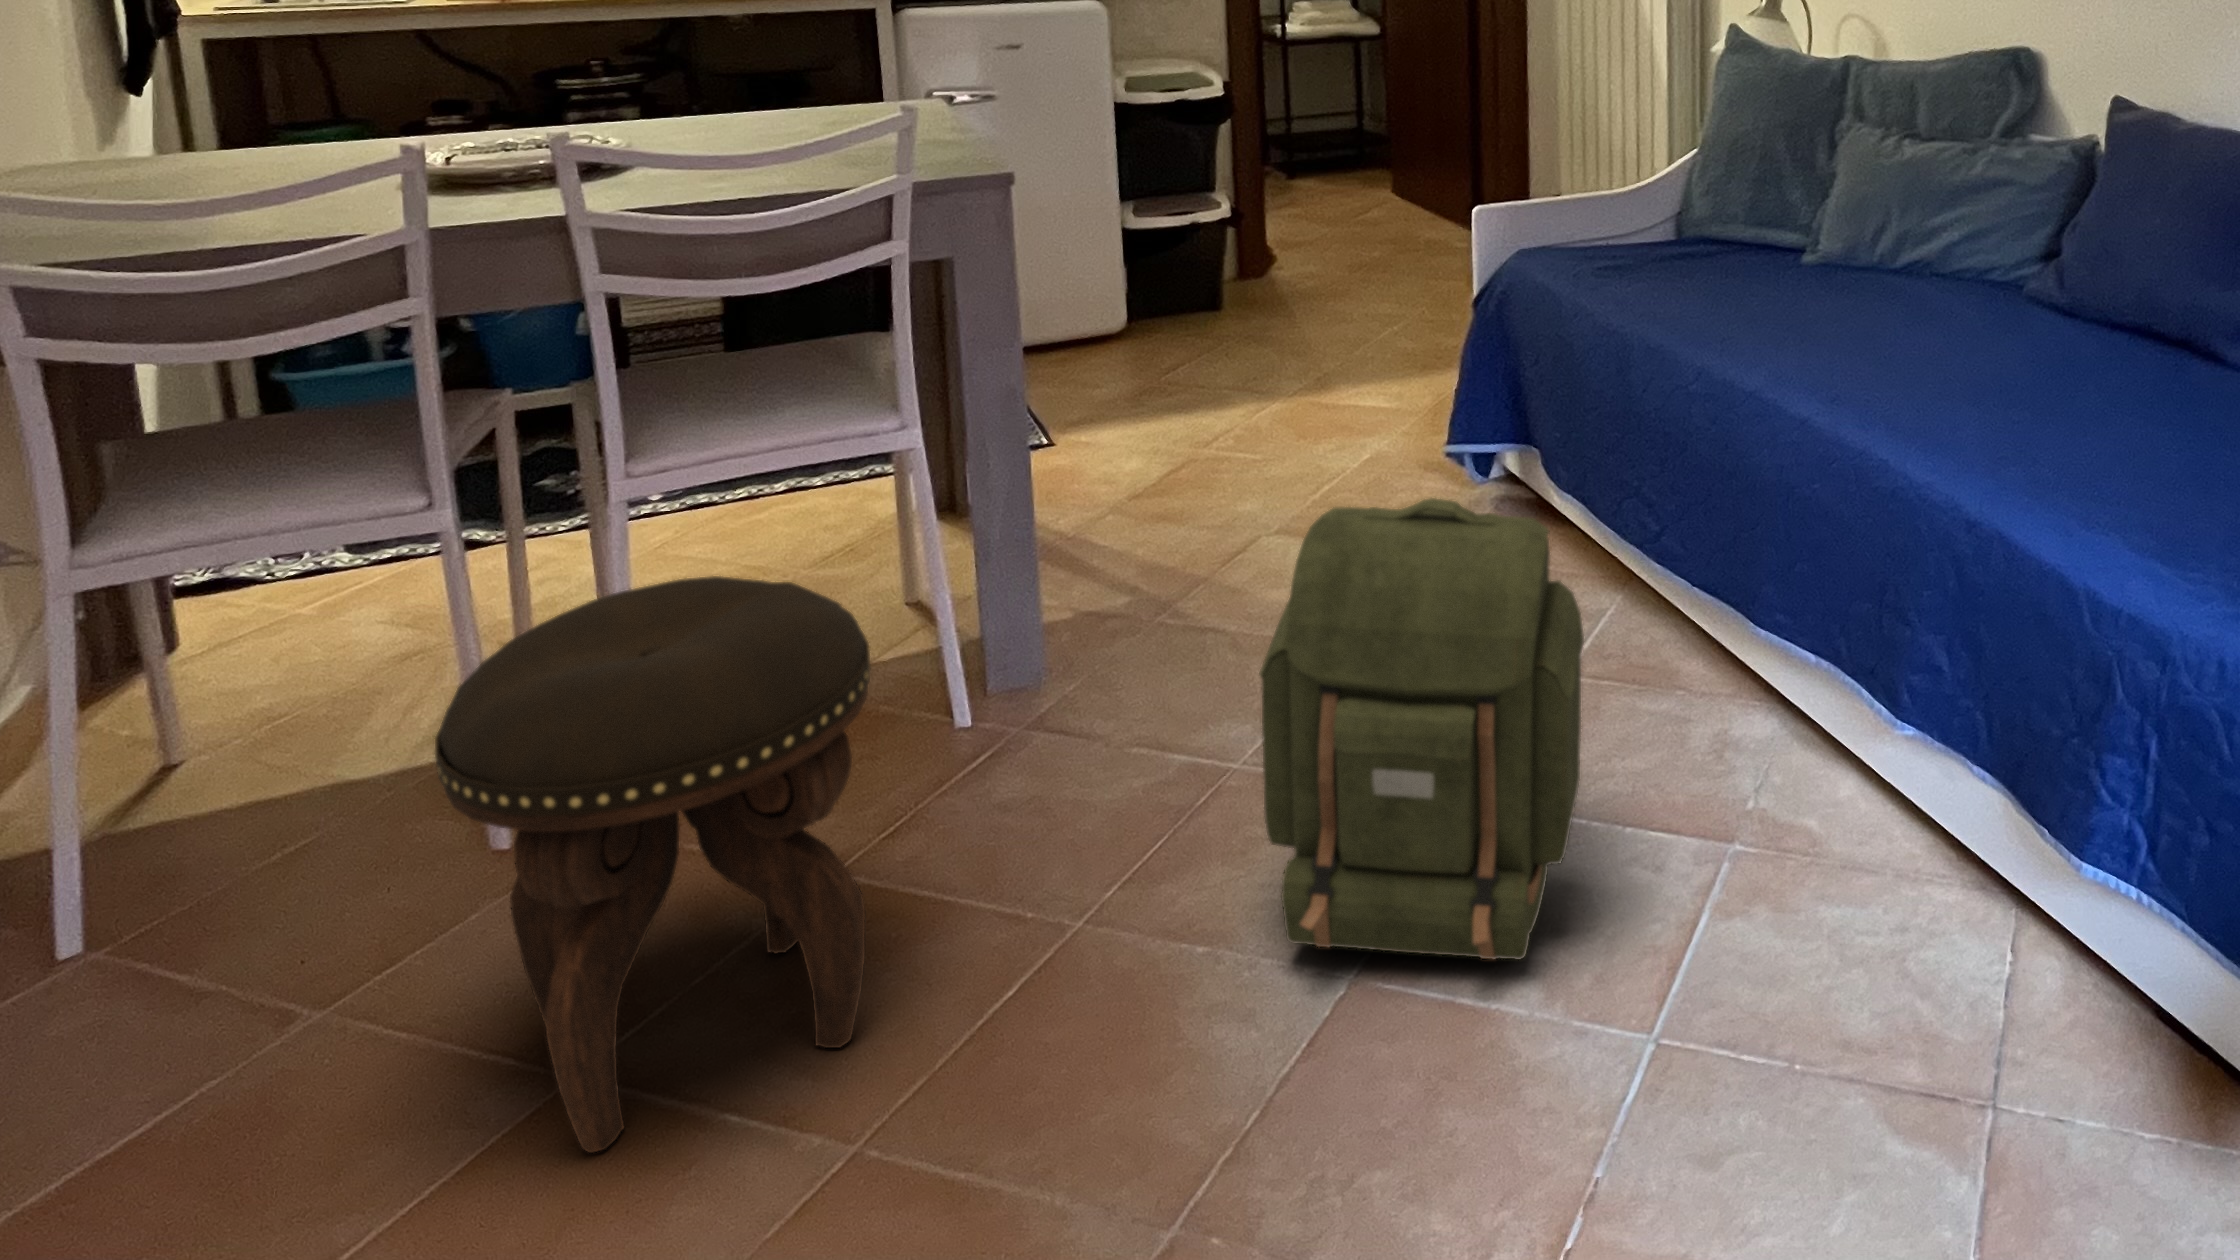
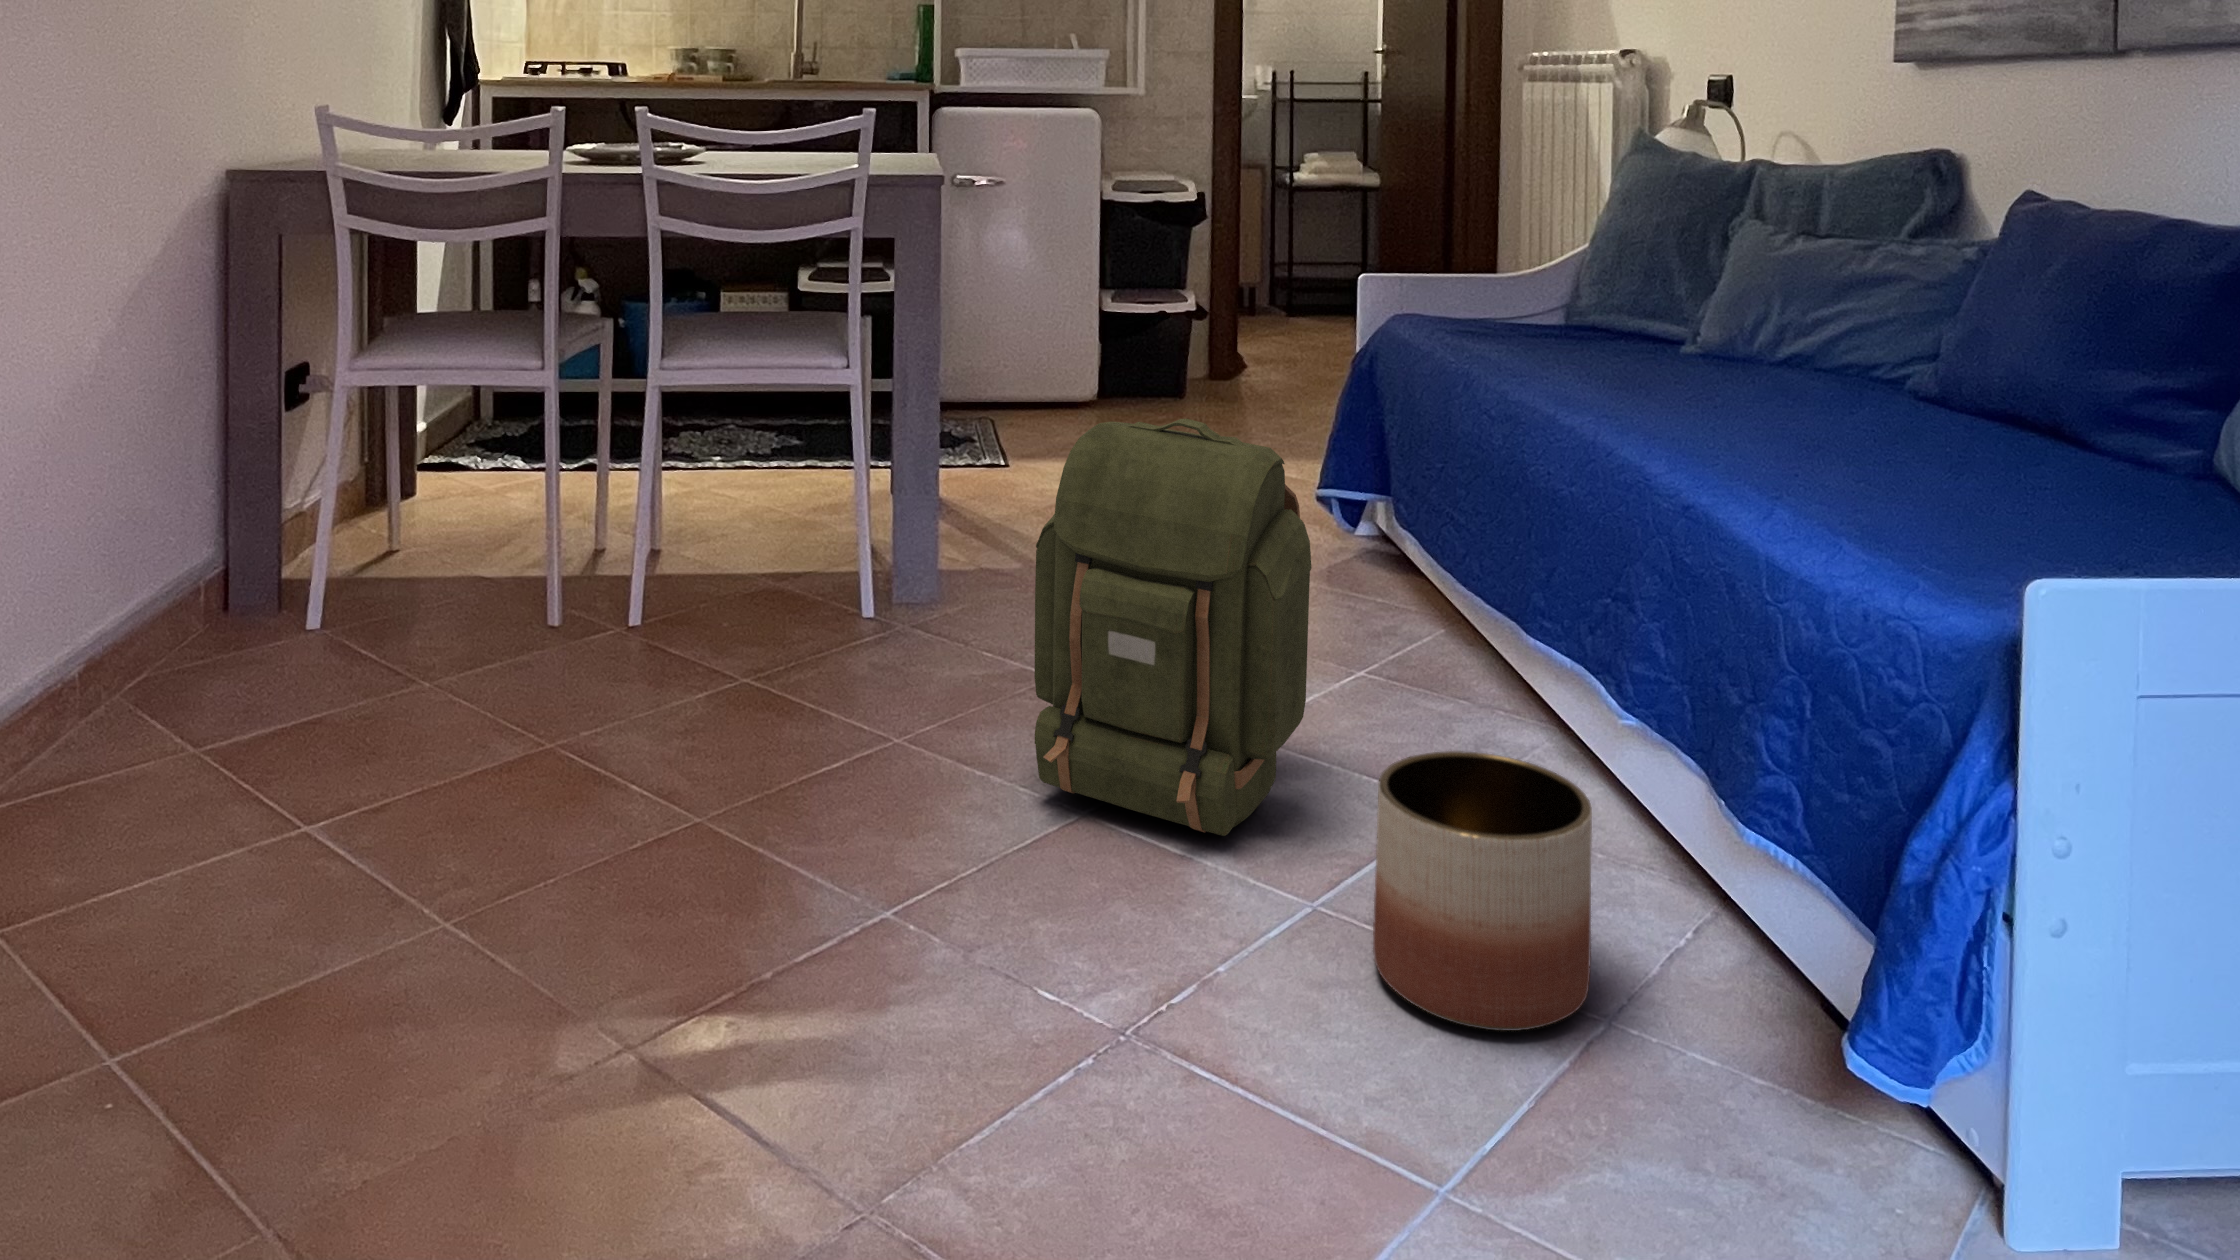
footstool: present [435,576,871,1153] -> none [492,412,767,788]
planter: none [1733,830,1957,1147] -> present [1373,751,1592,1031]

